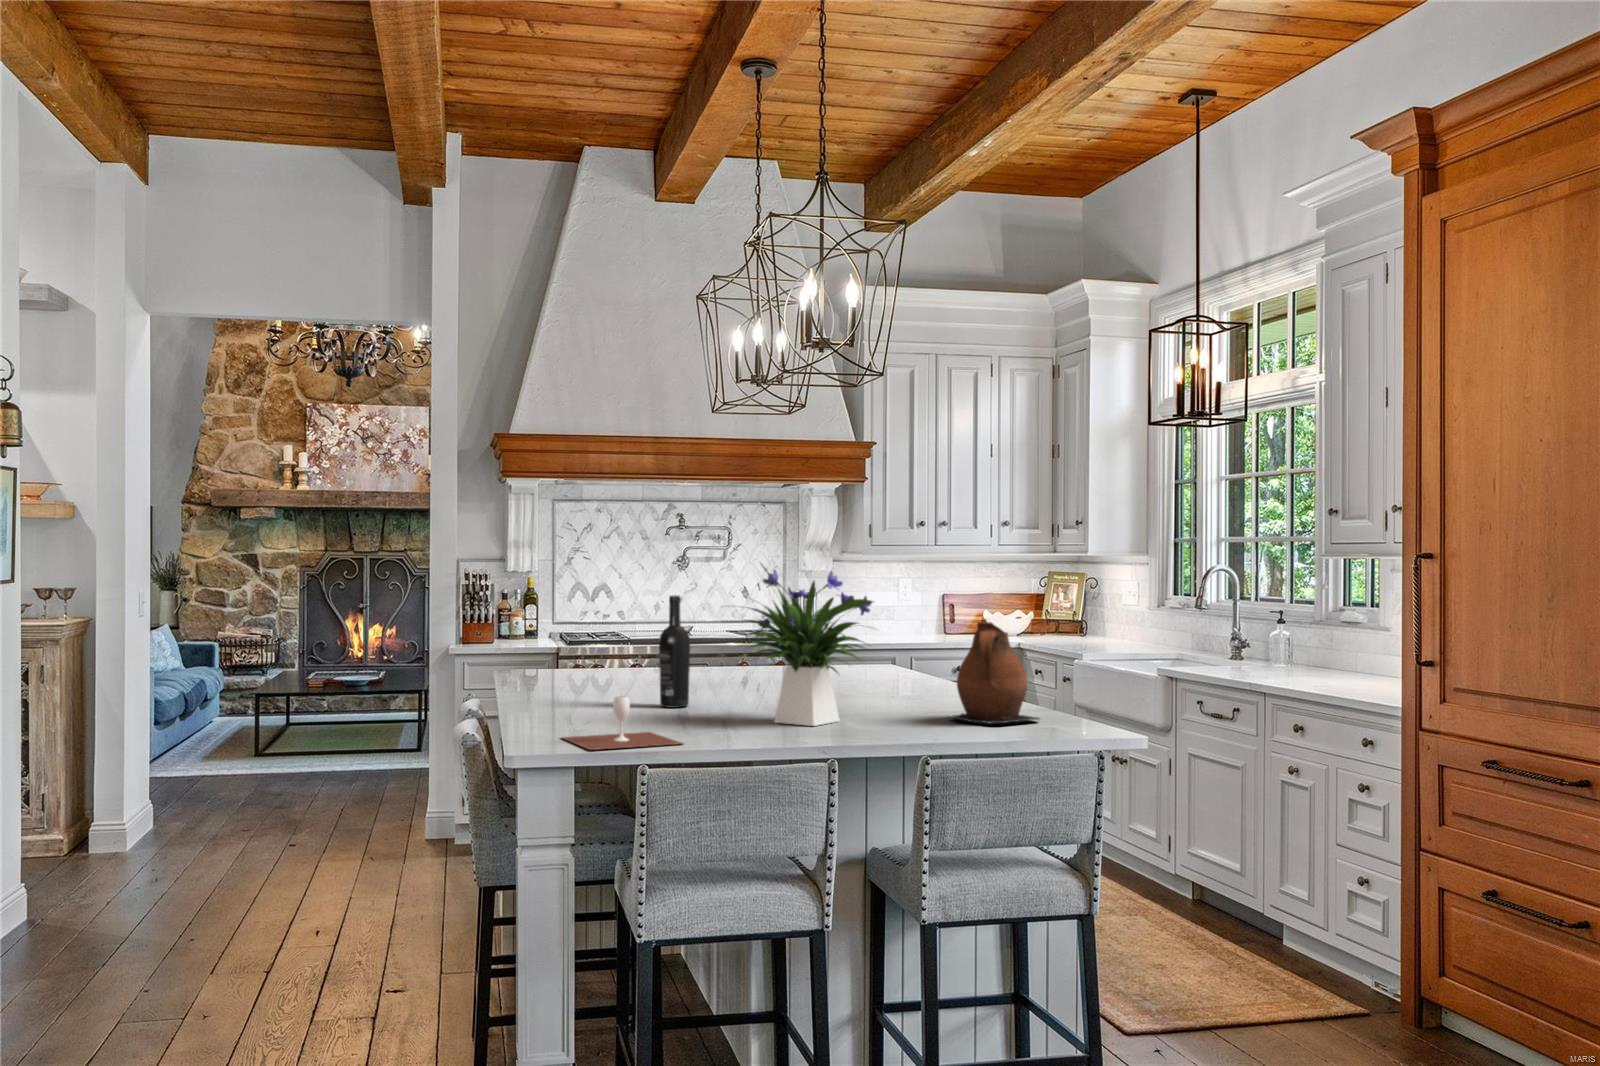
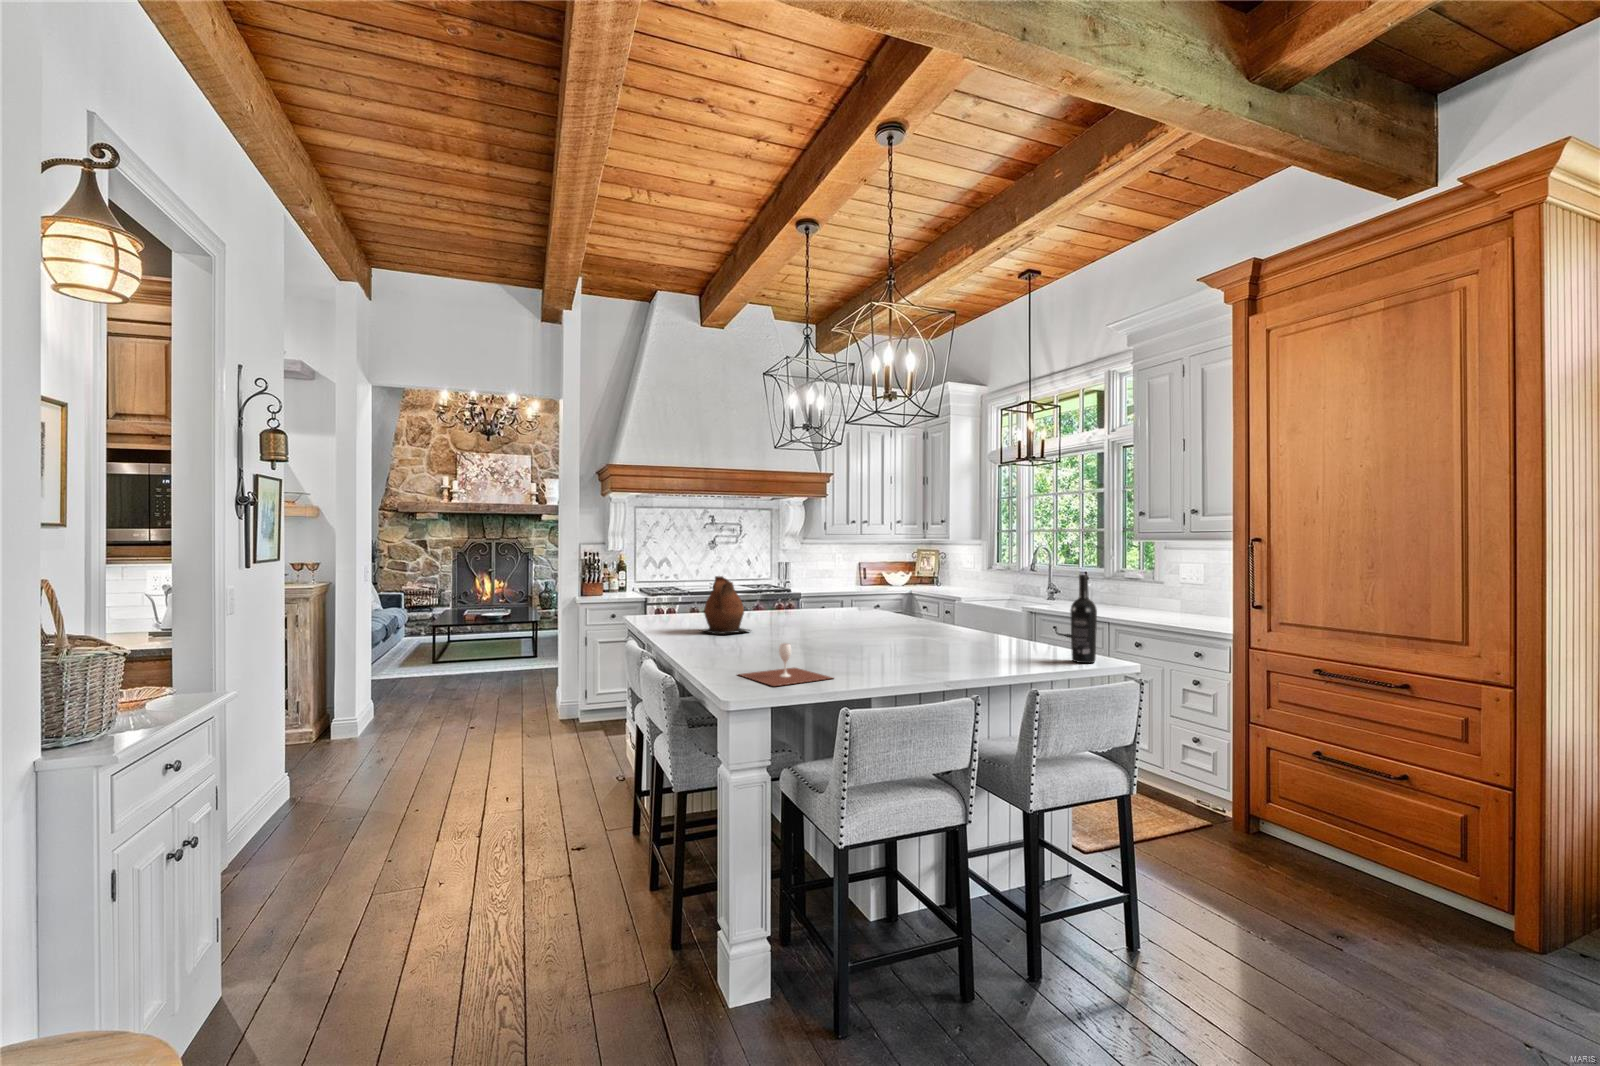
flower arrangement: present [744,564,873,726] -> none [836,545,945,659]
wine bottle: present [659,595,690,708] -> present [1070,574,1097,663]
ceramic pitcher: present [953,622,1040,724] -> present [702,576,749,634]

